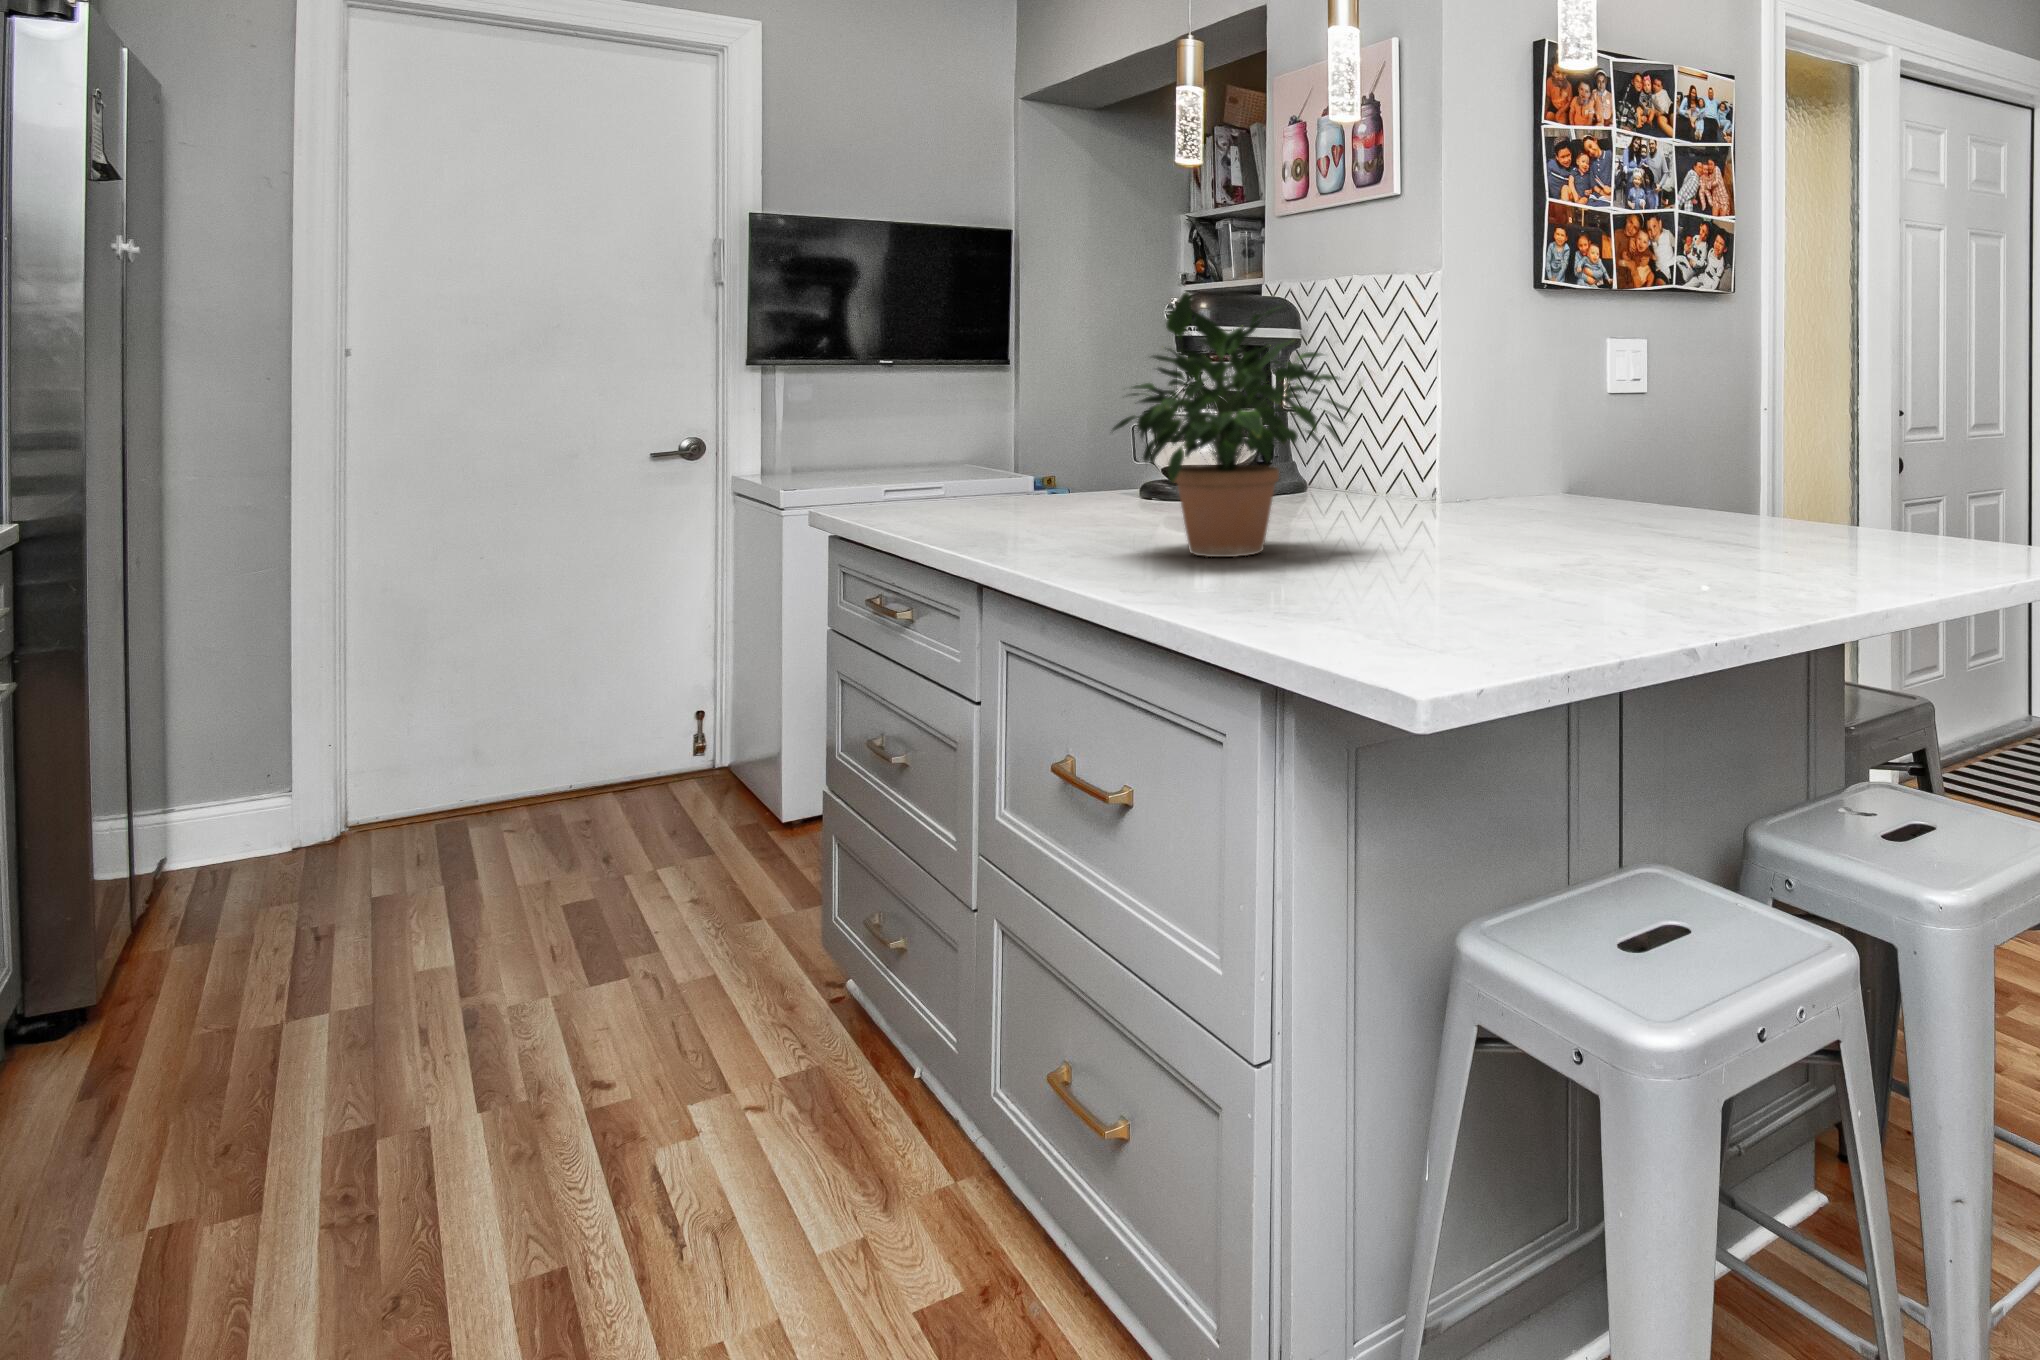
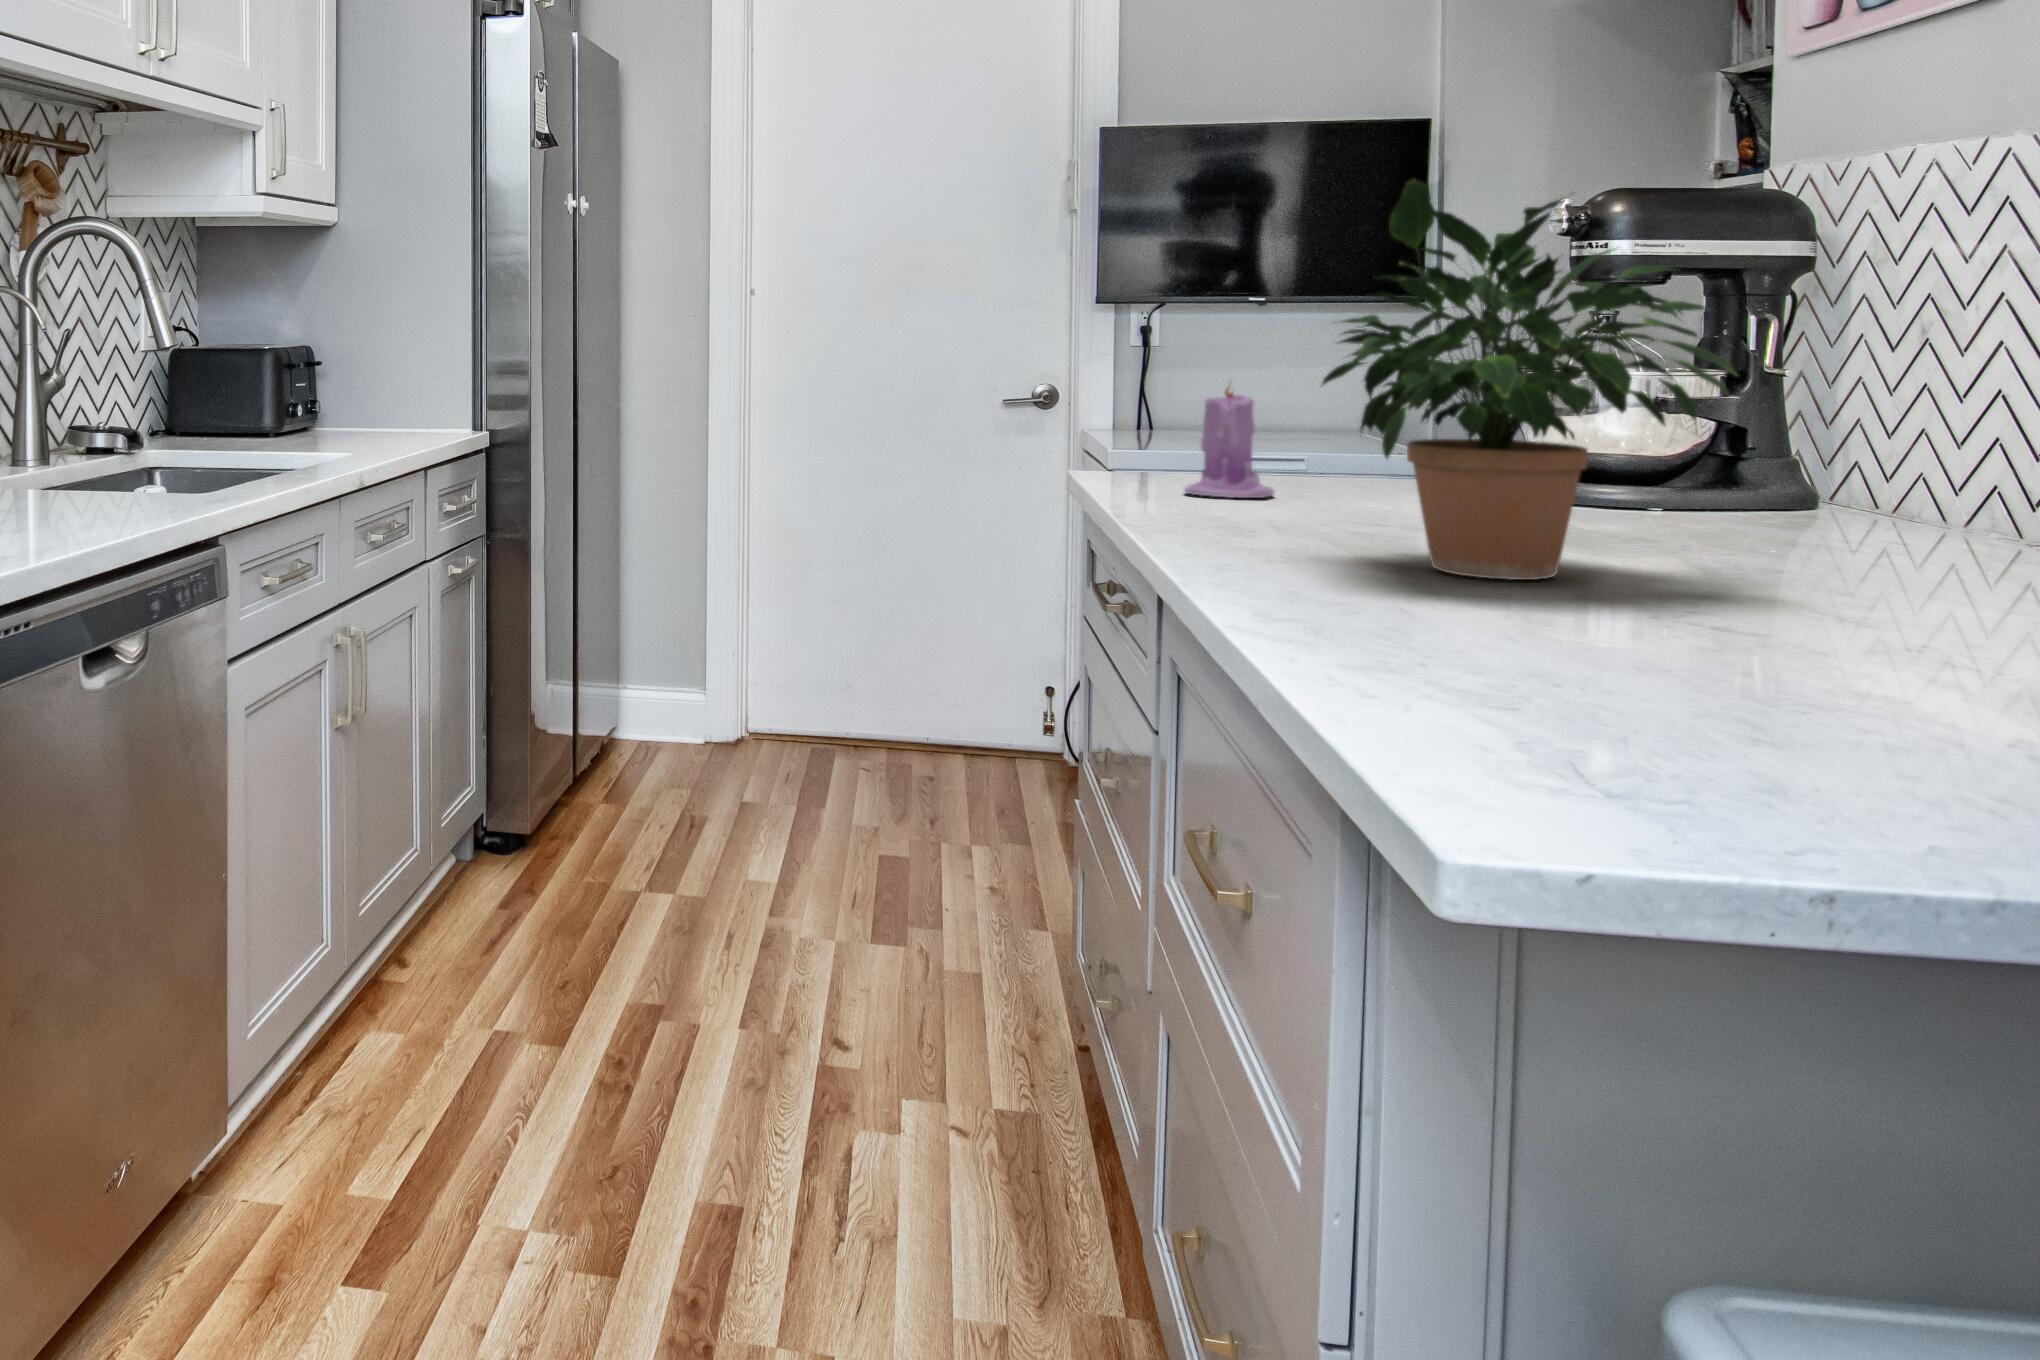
candle: none [939,430,1009,522] -> present [1185,386,1274,498]

